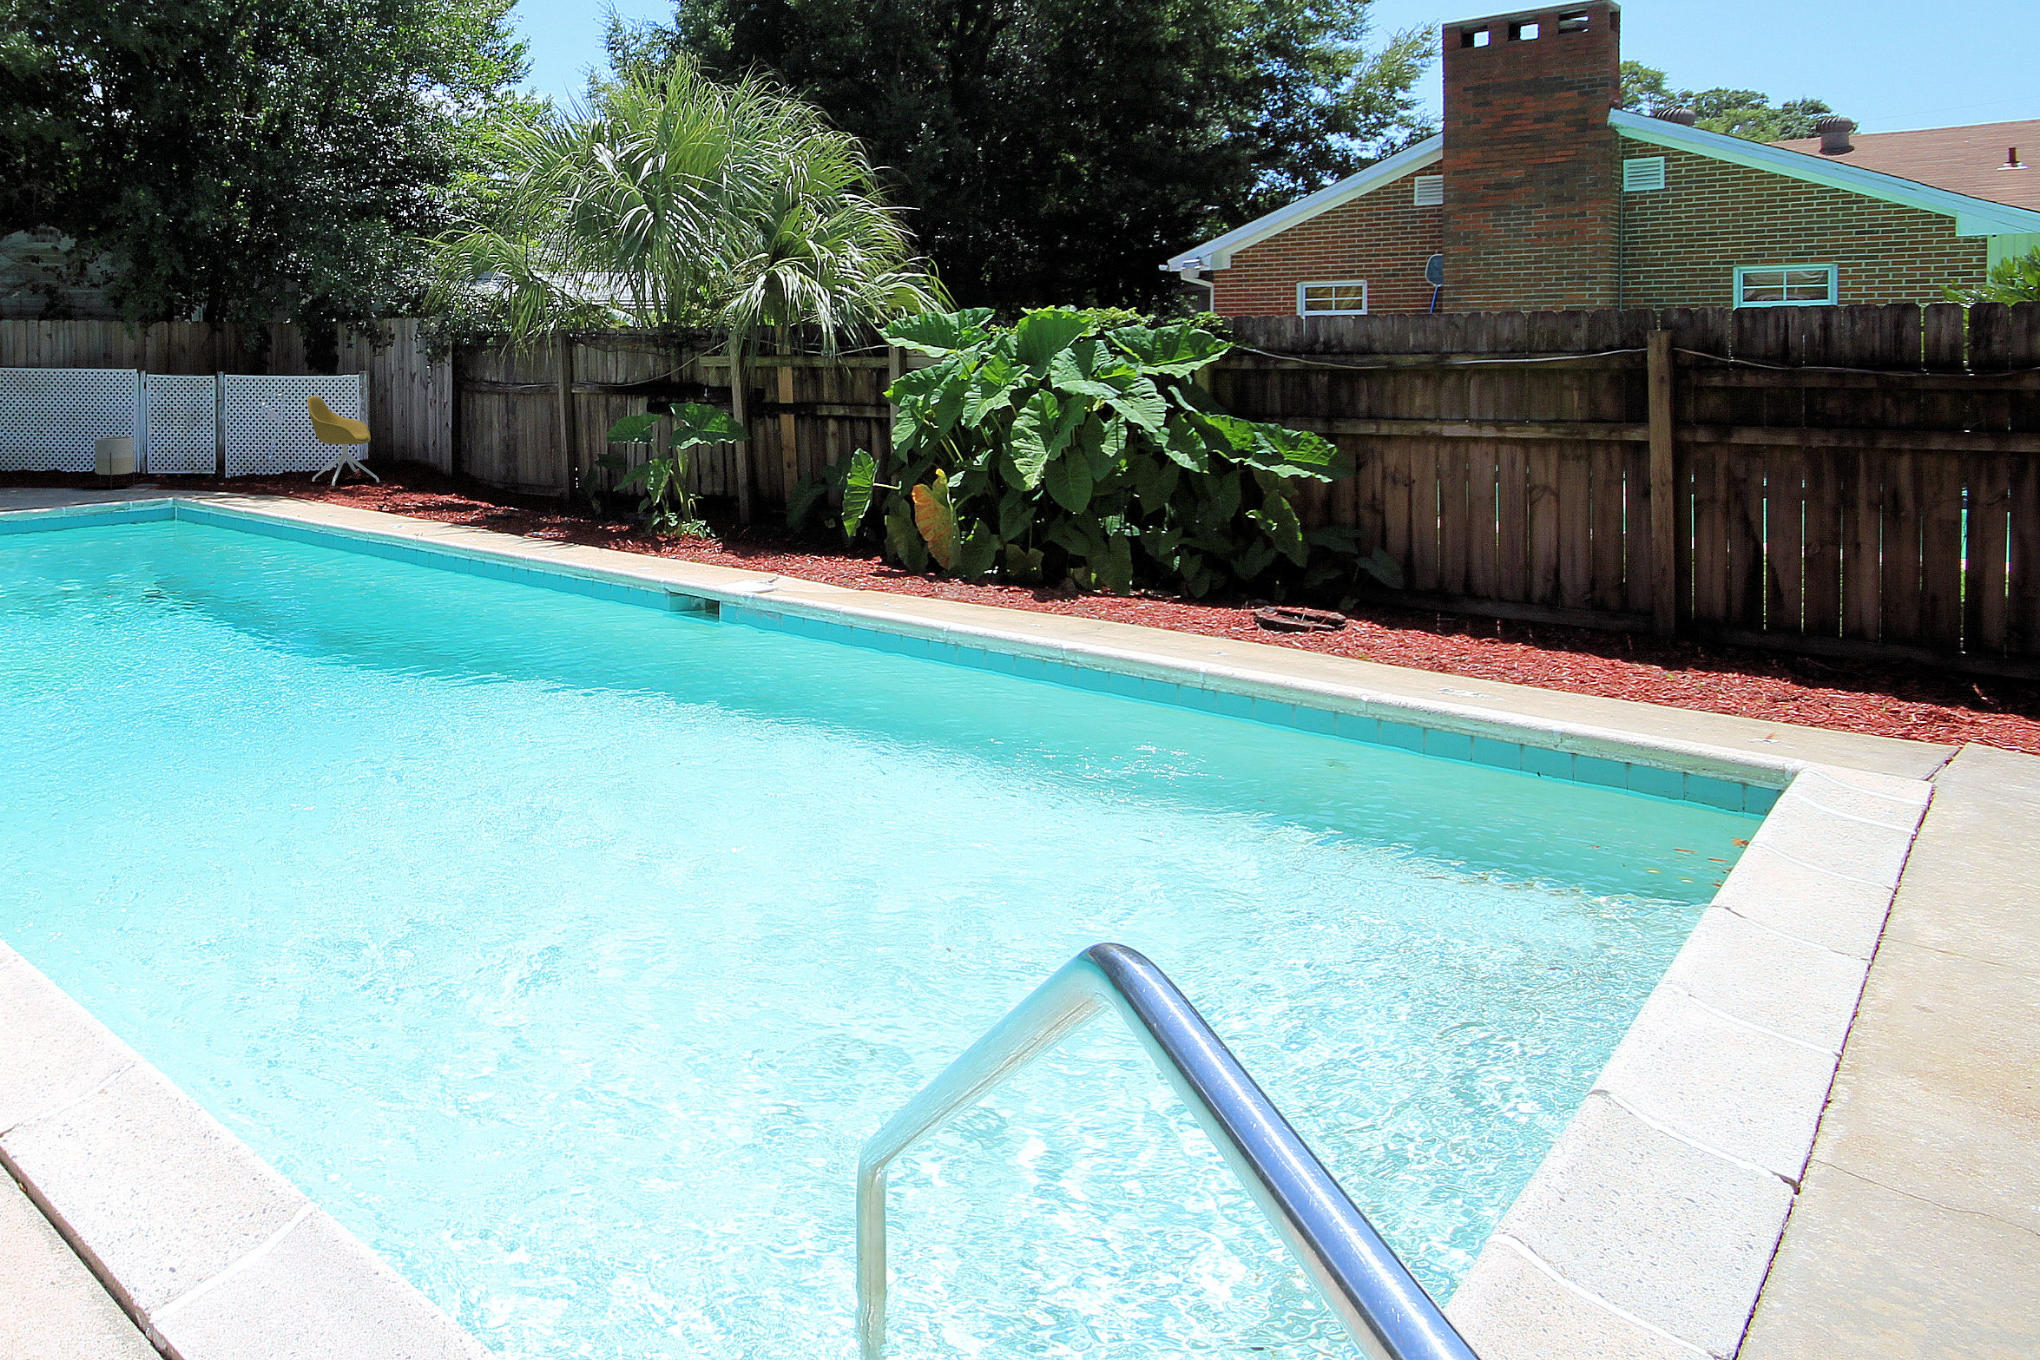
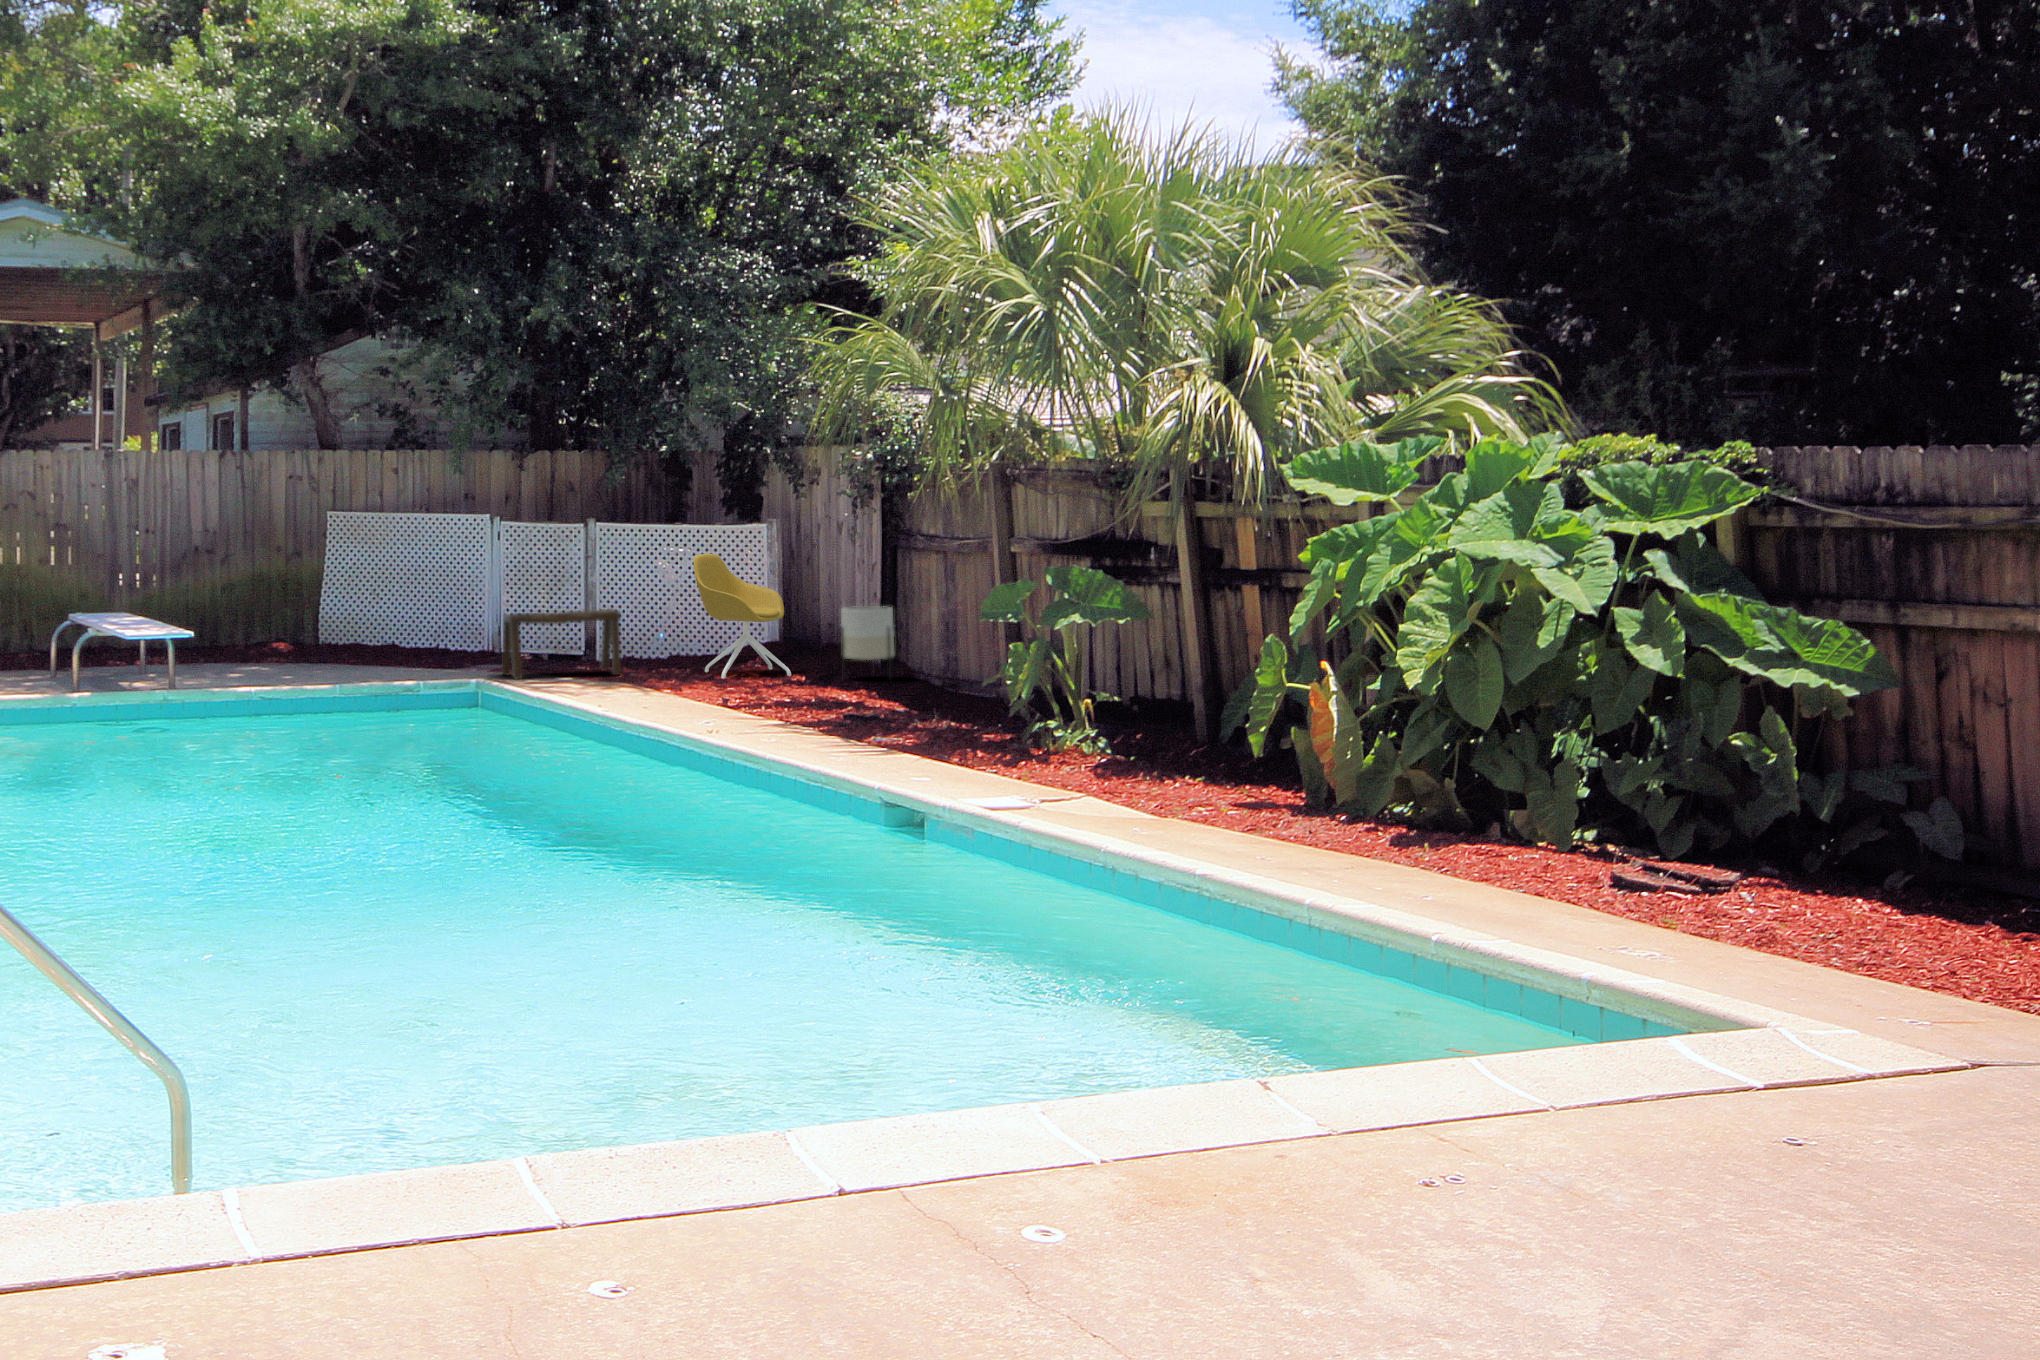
planter: present [95,437,135,490] -> present [841,606,895,666]
bench: none [160,437,254,493] -> present [502,609,621,679]

